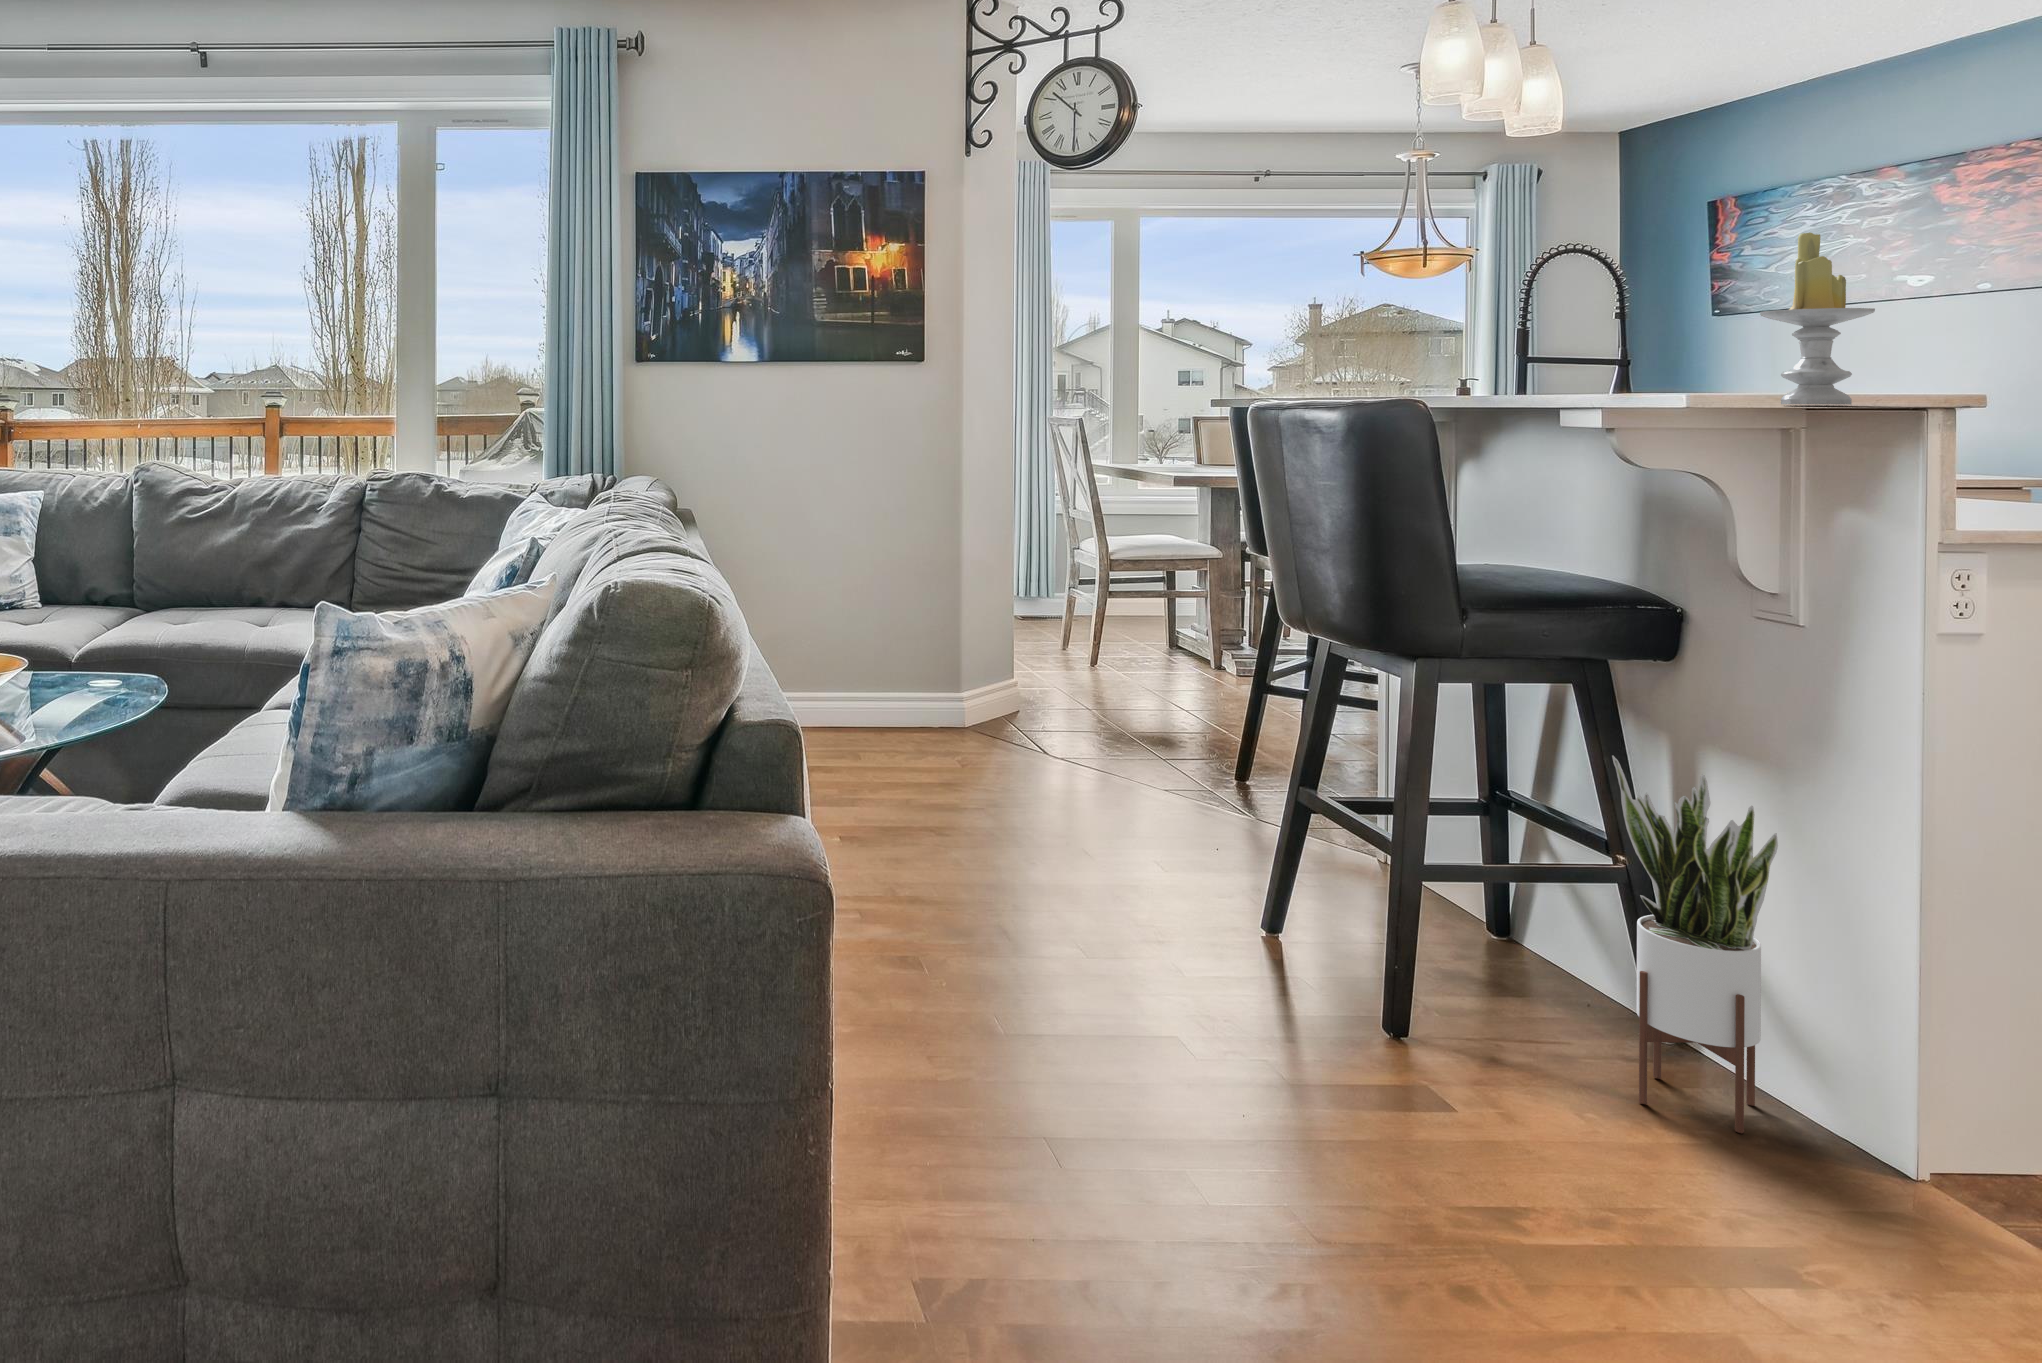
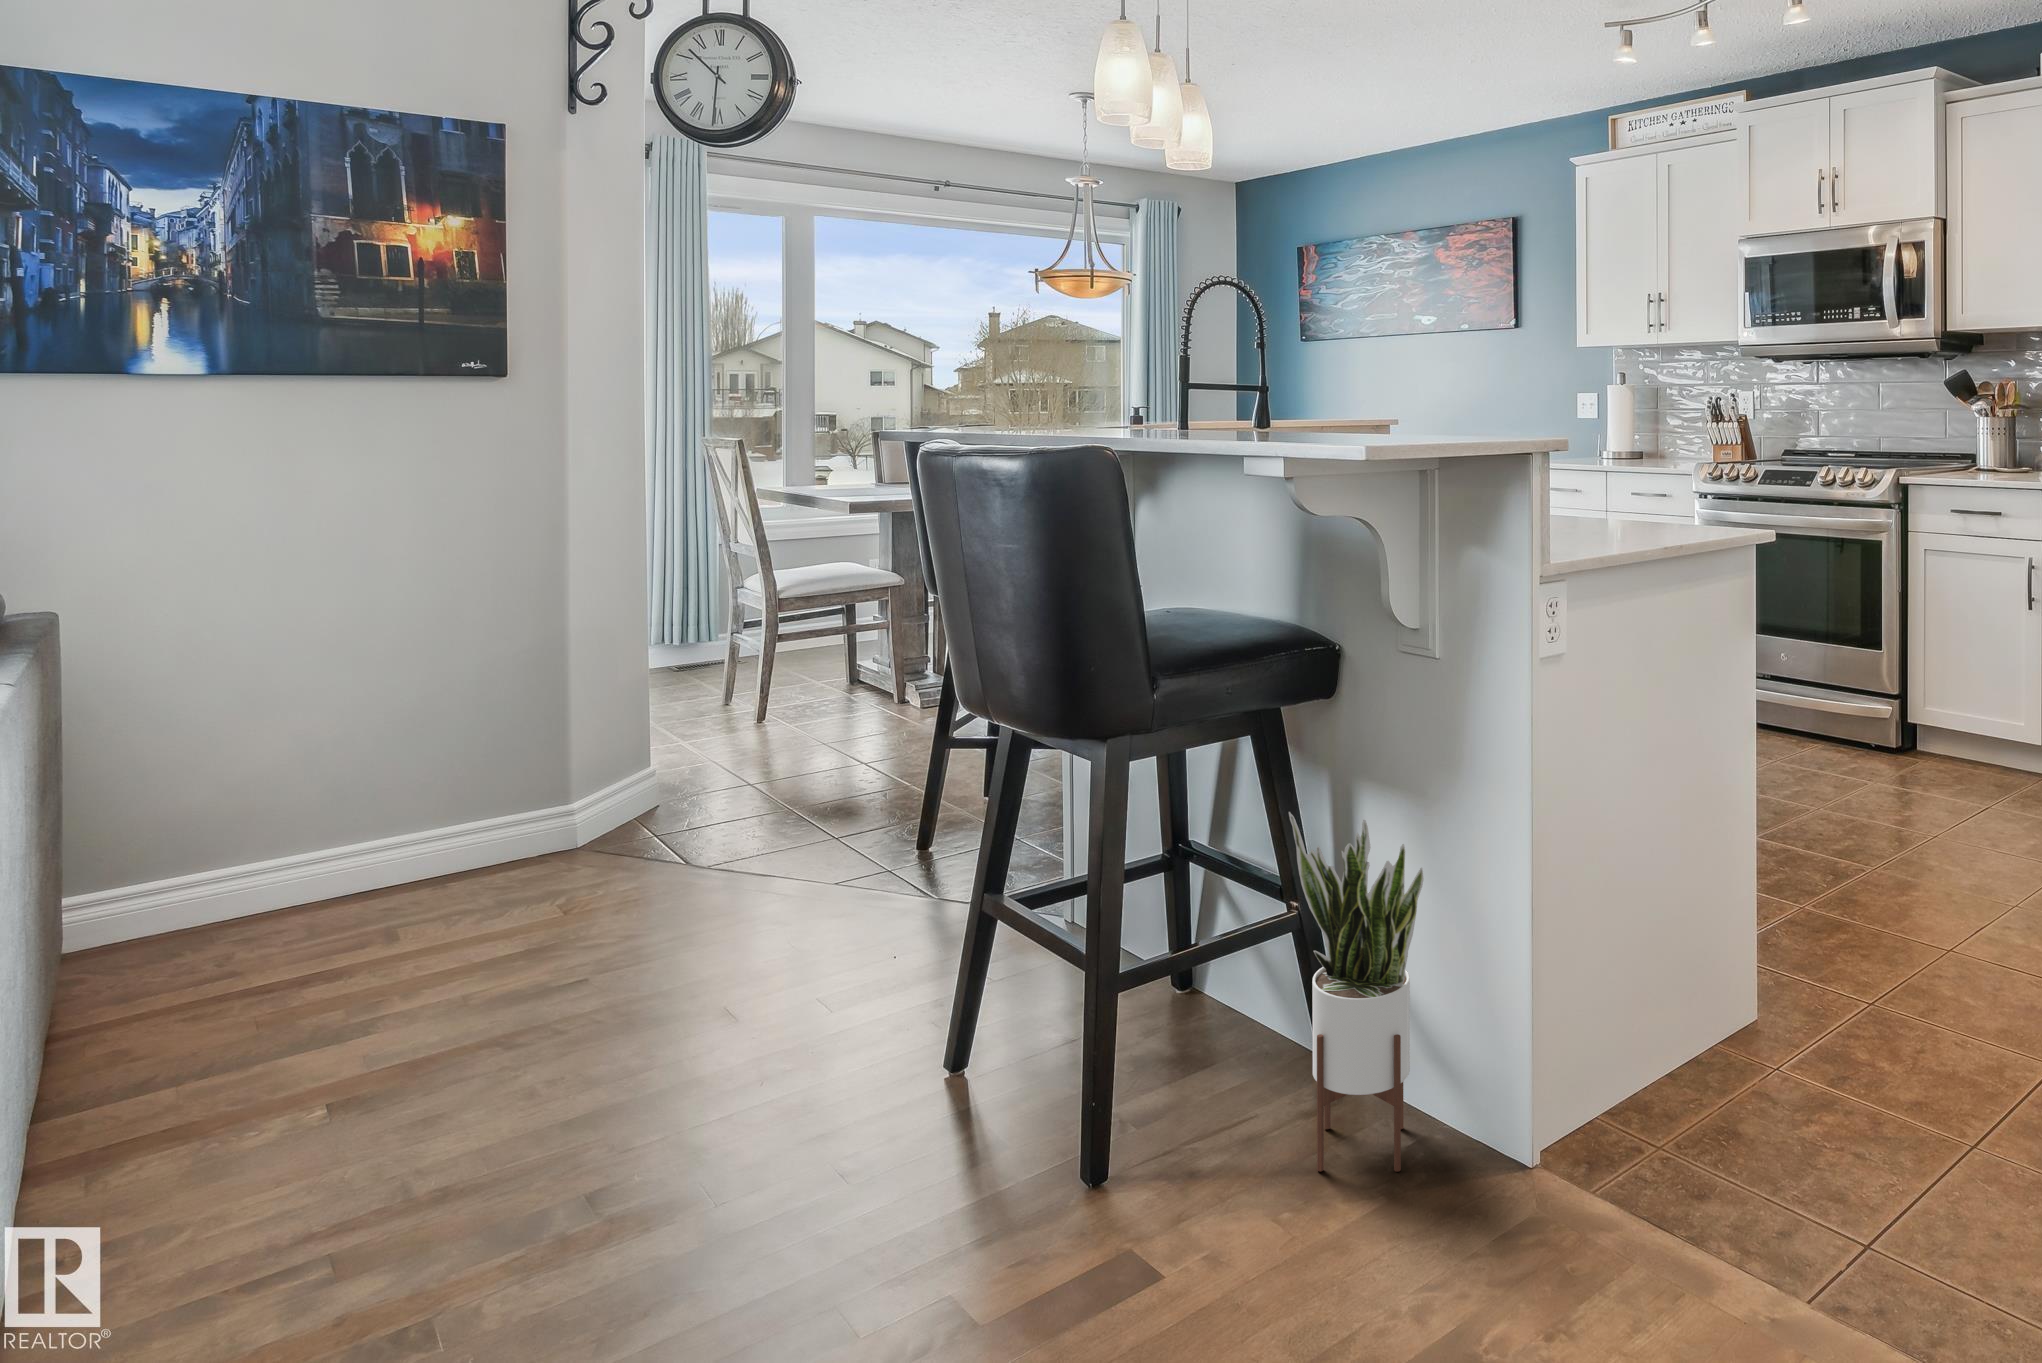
candle: present [1760,233,1875,405] -> none [1405,285,1489,451]

